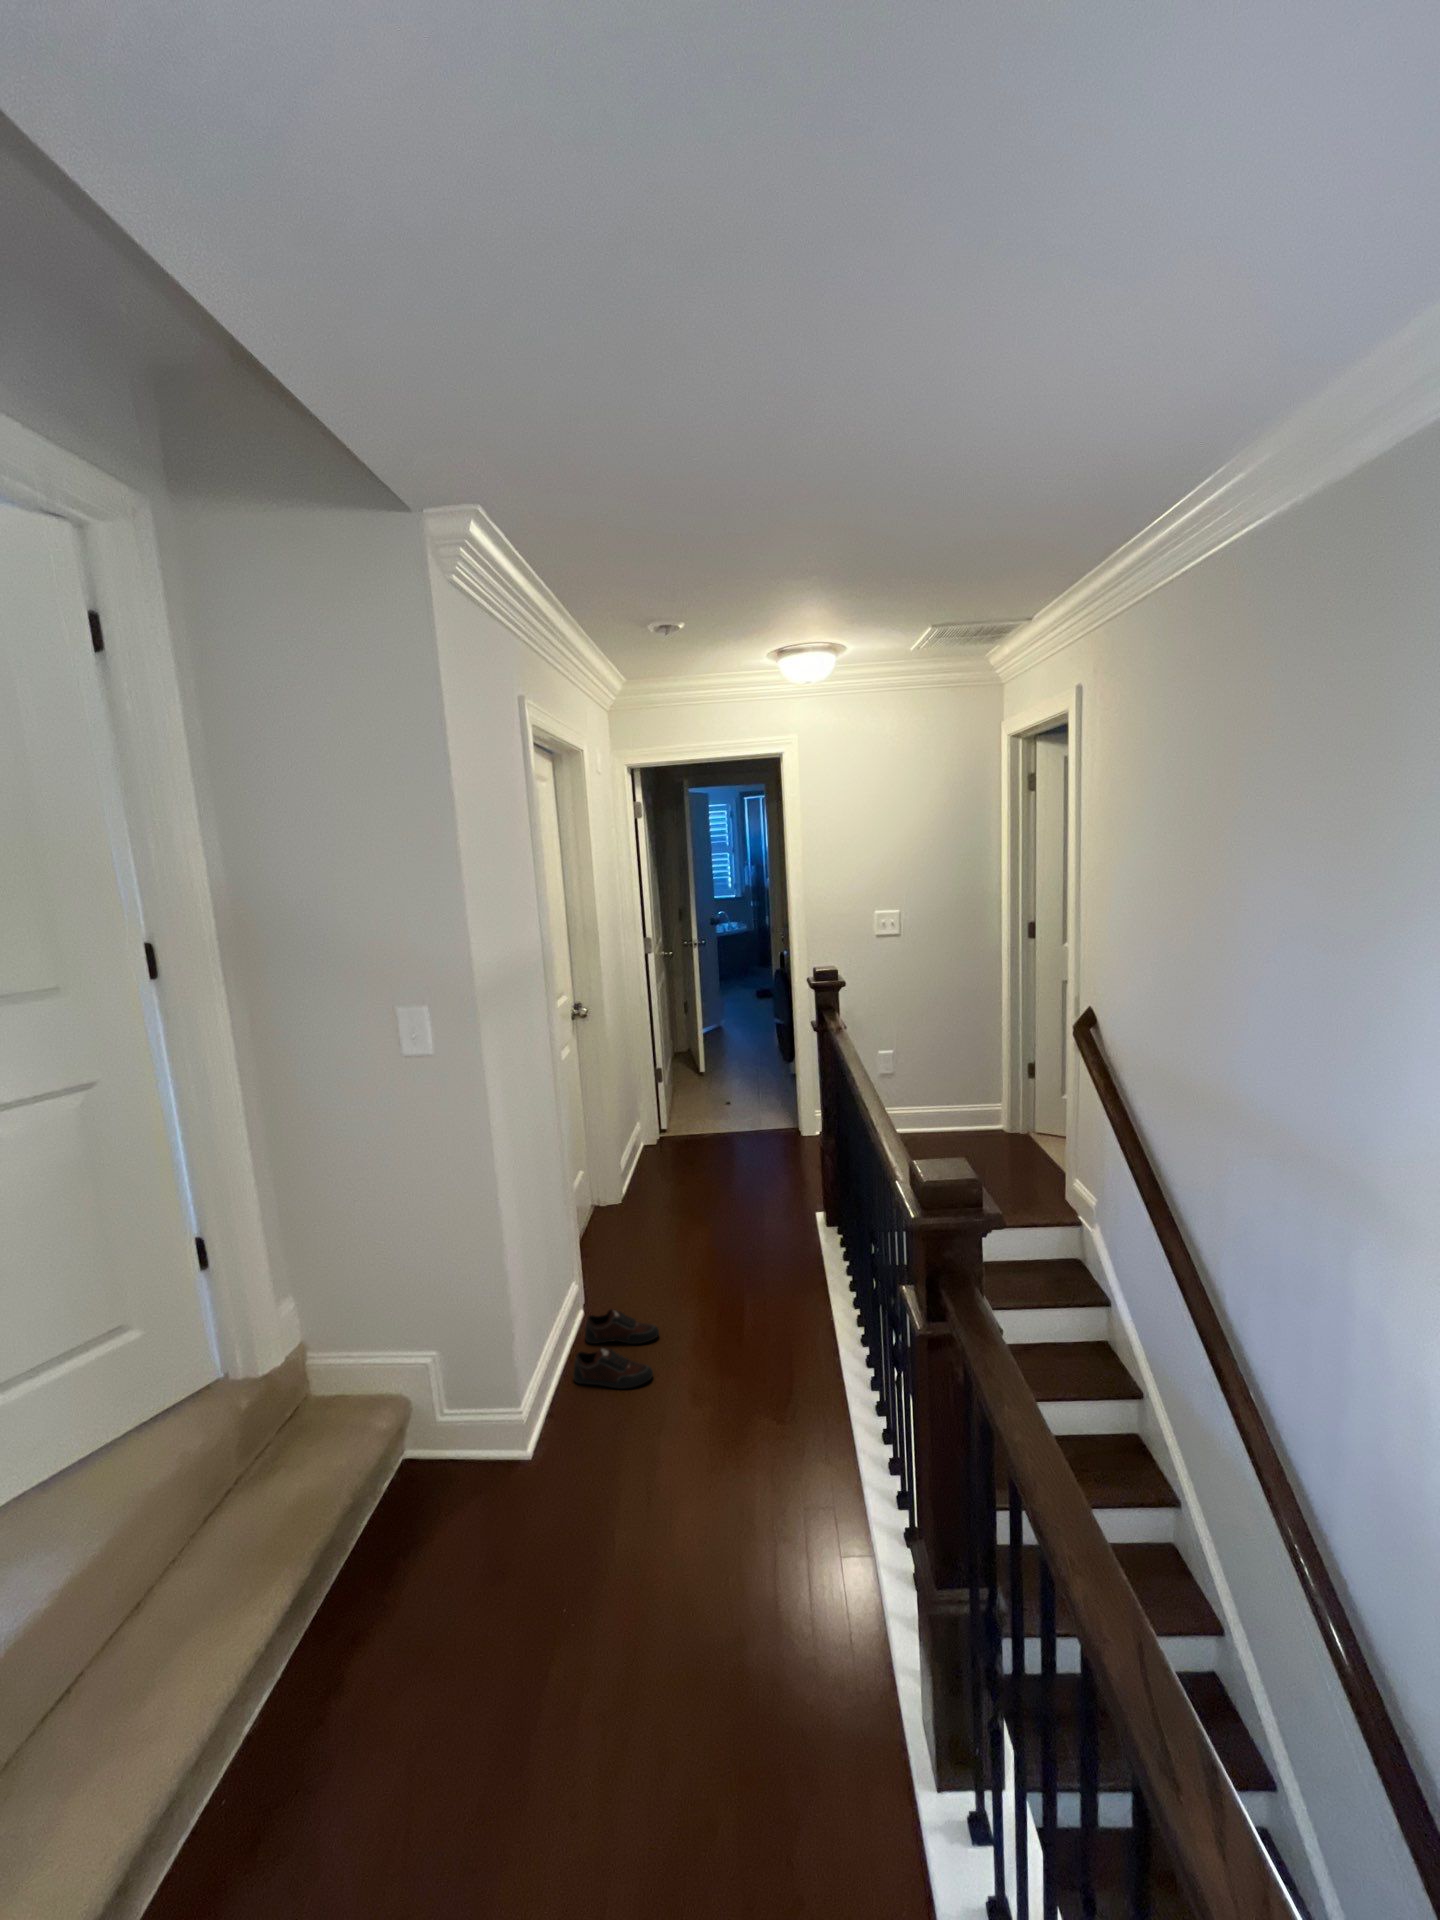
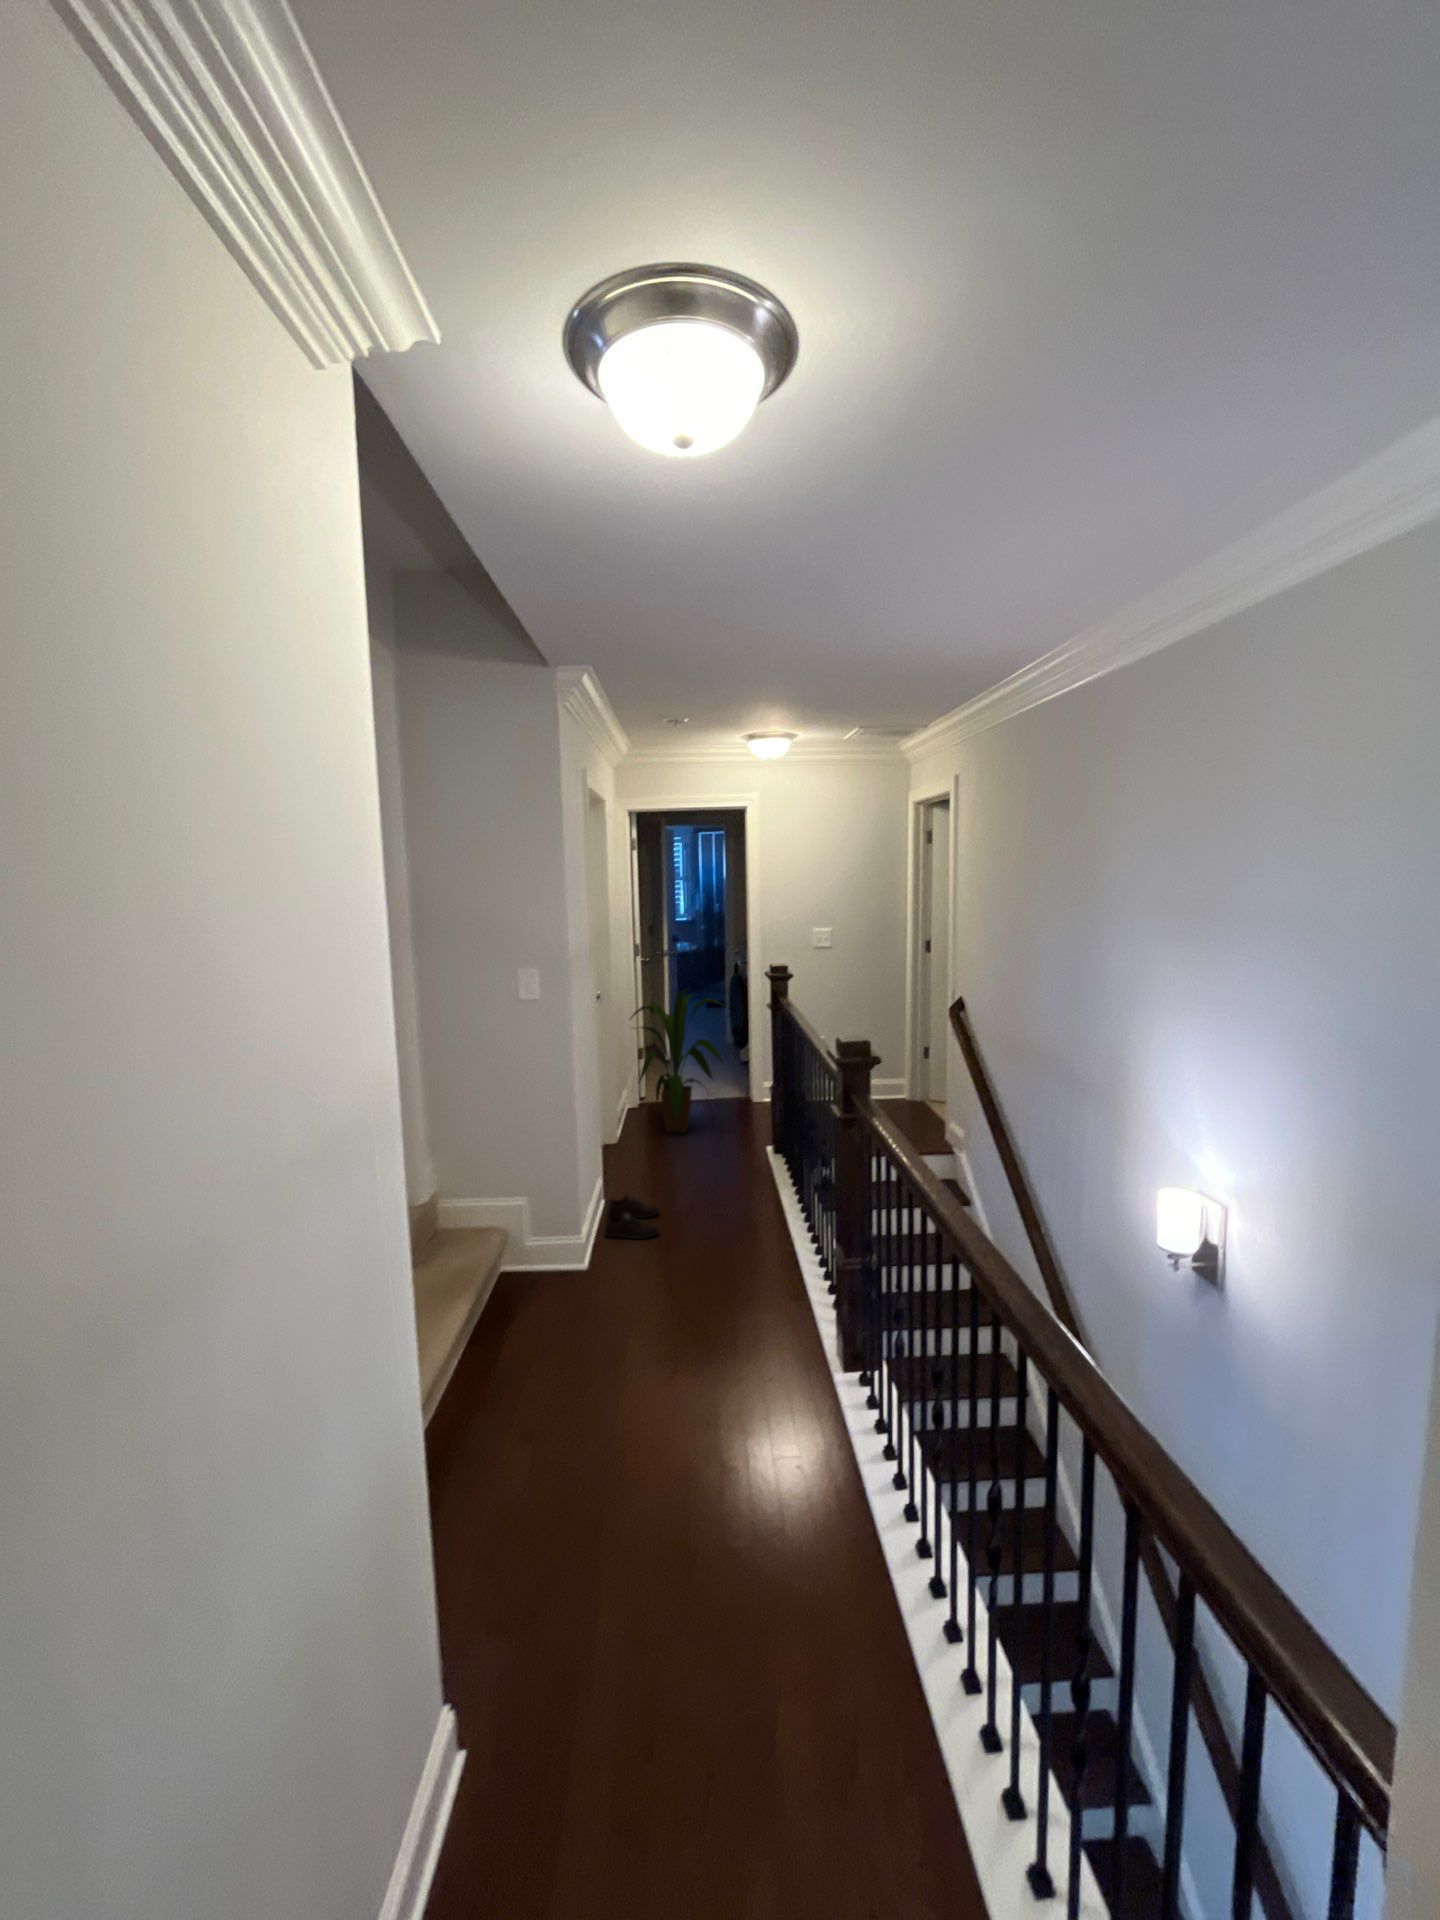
house plant: none [638,998,766,1184] -> present [631,990,723,1133]

